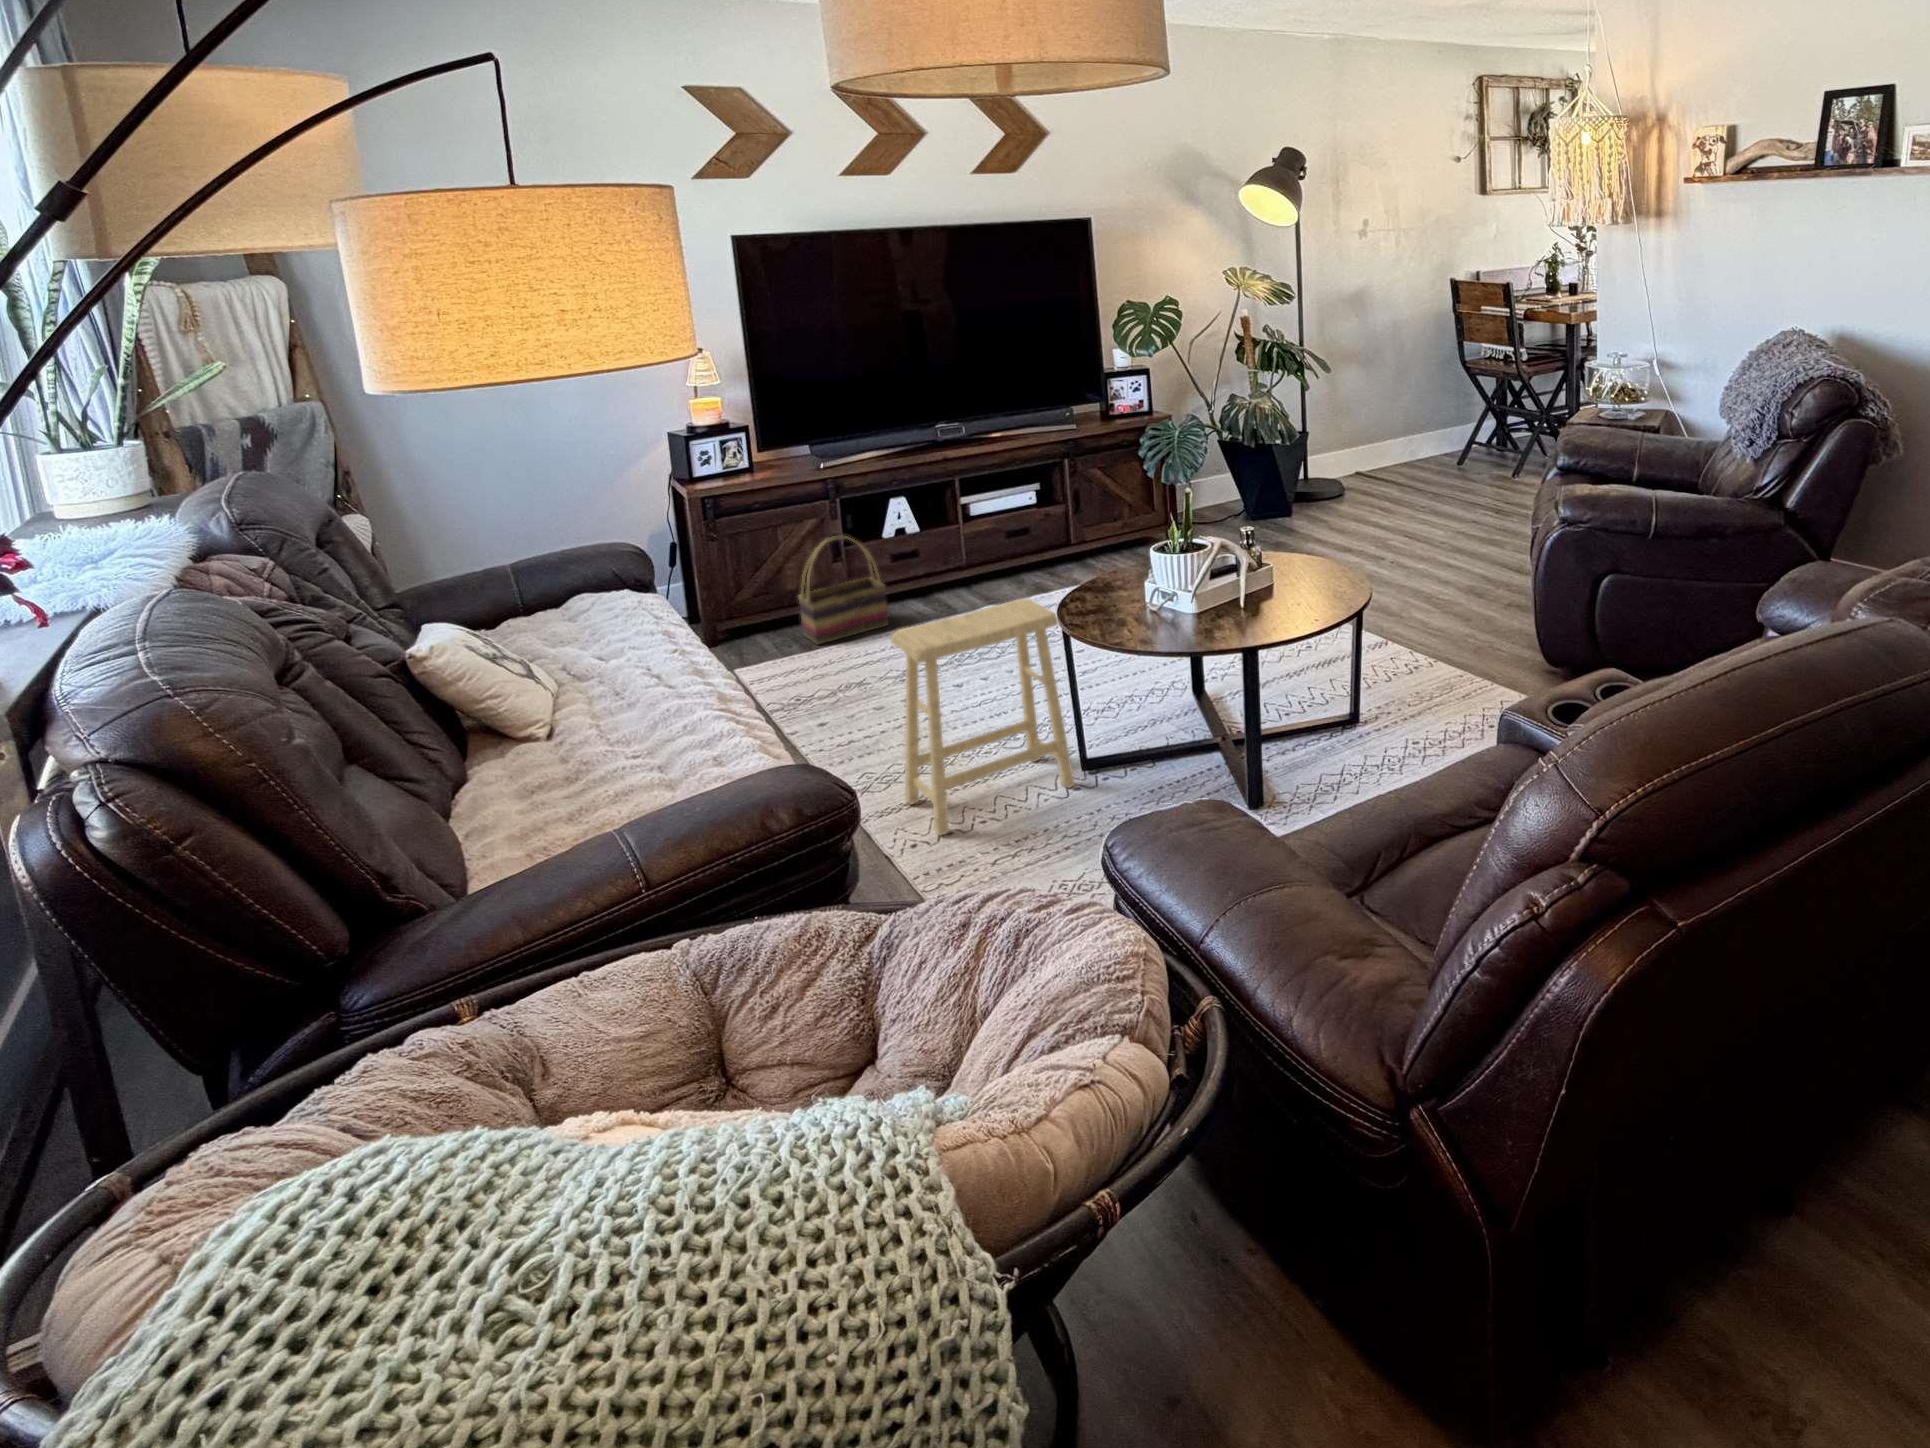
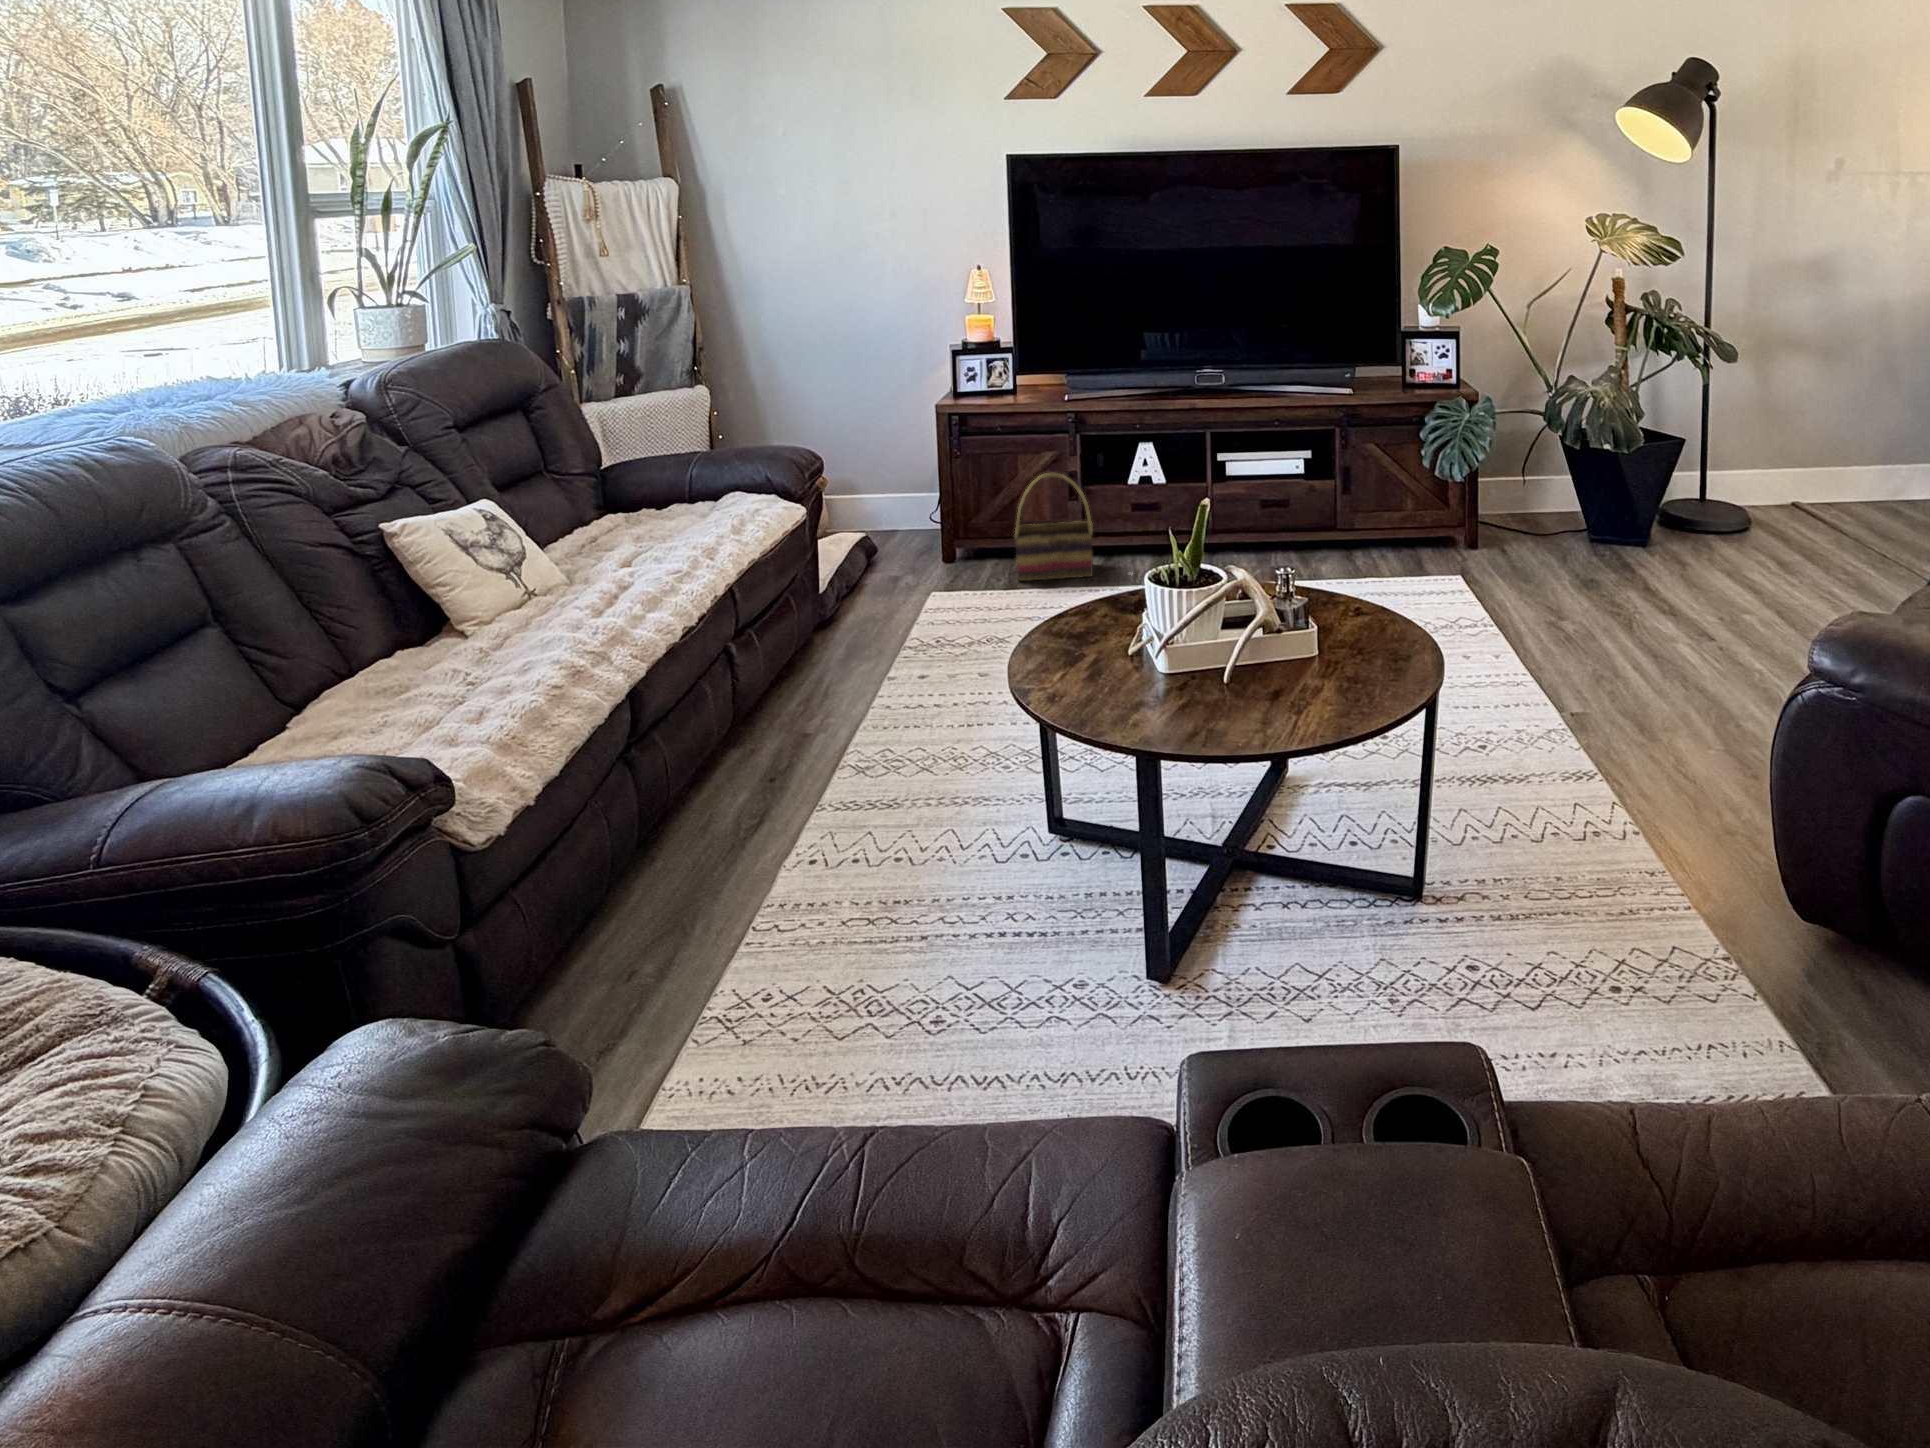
footstool: present [891,599,1075,835] -> none [836,595,1032,850]

